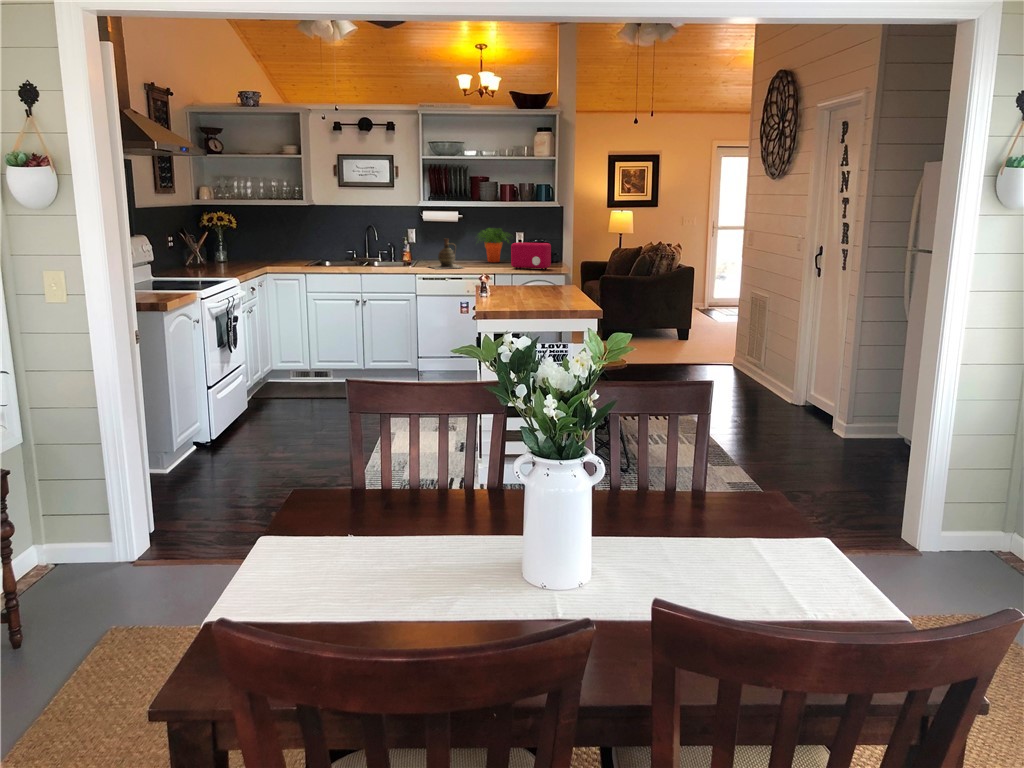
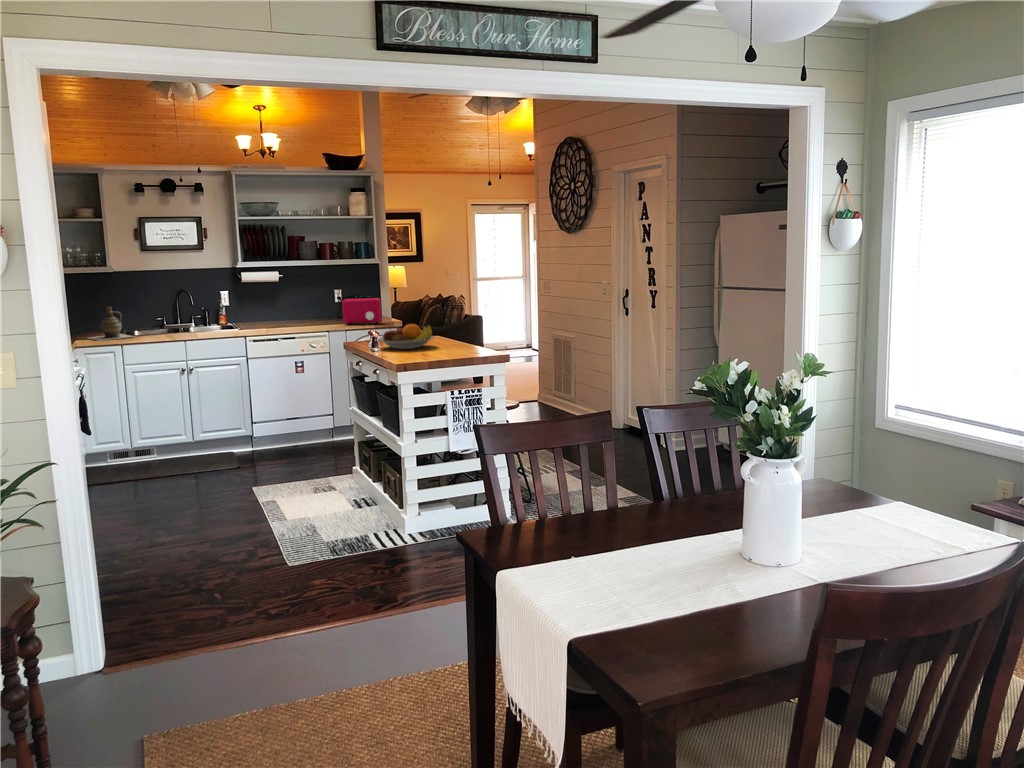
potted plant: present [479,228,510,262] -> none [291,286,332,320]
ceramic jug: present [429,239,463,269] -> present [89,307,132,341]
fruit bowl: none [500,271,558,297] -> present [378,324,434,349]

